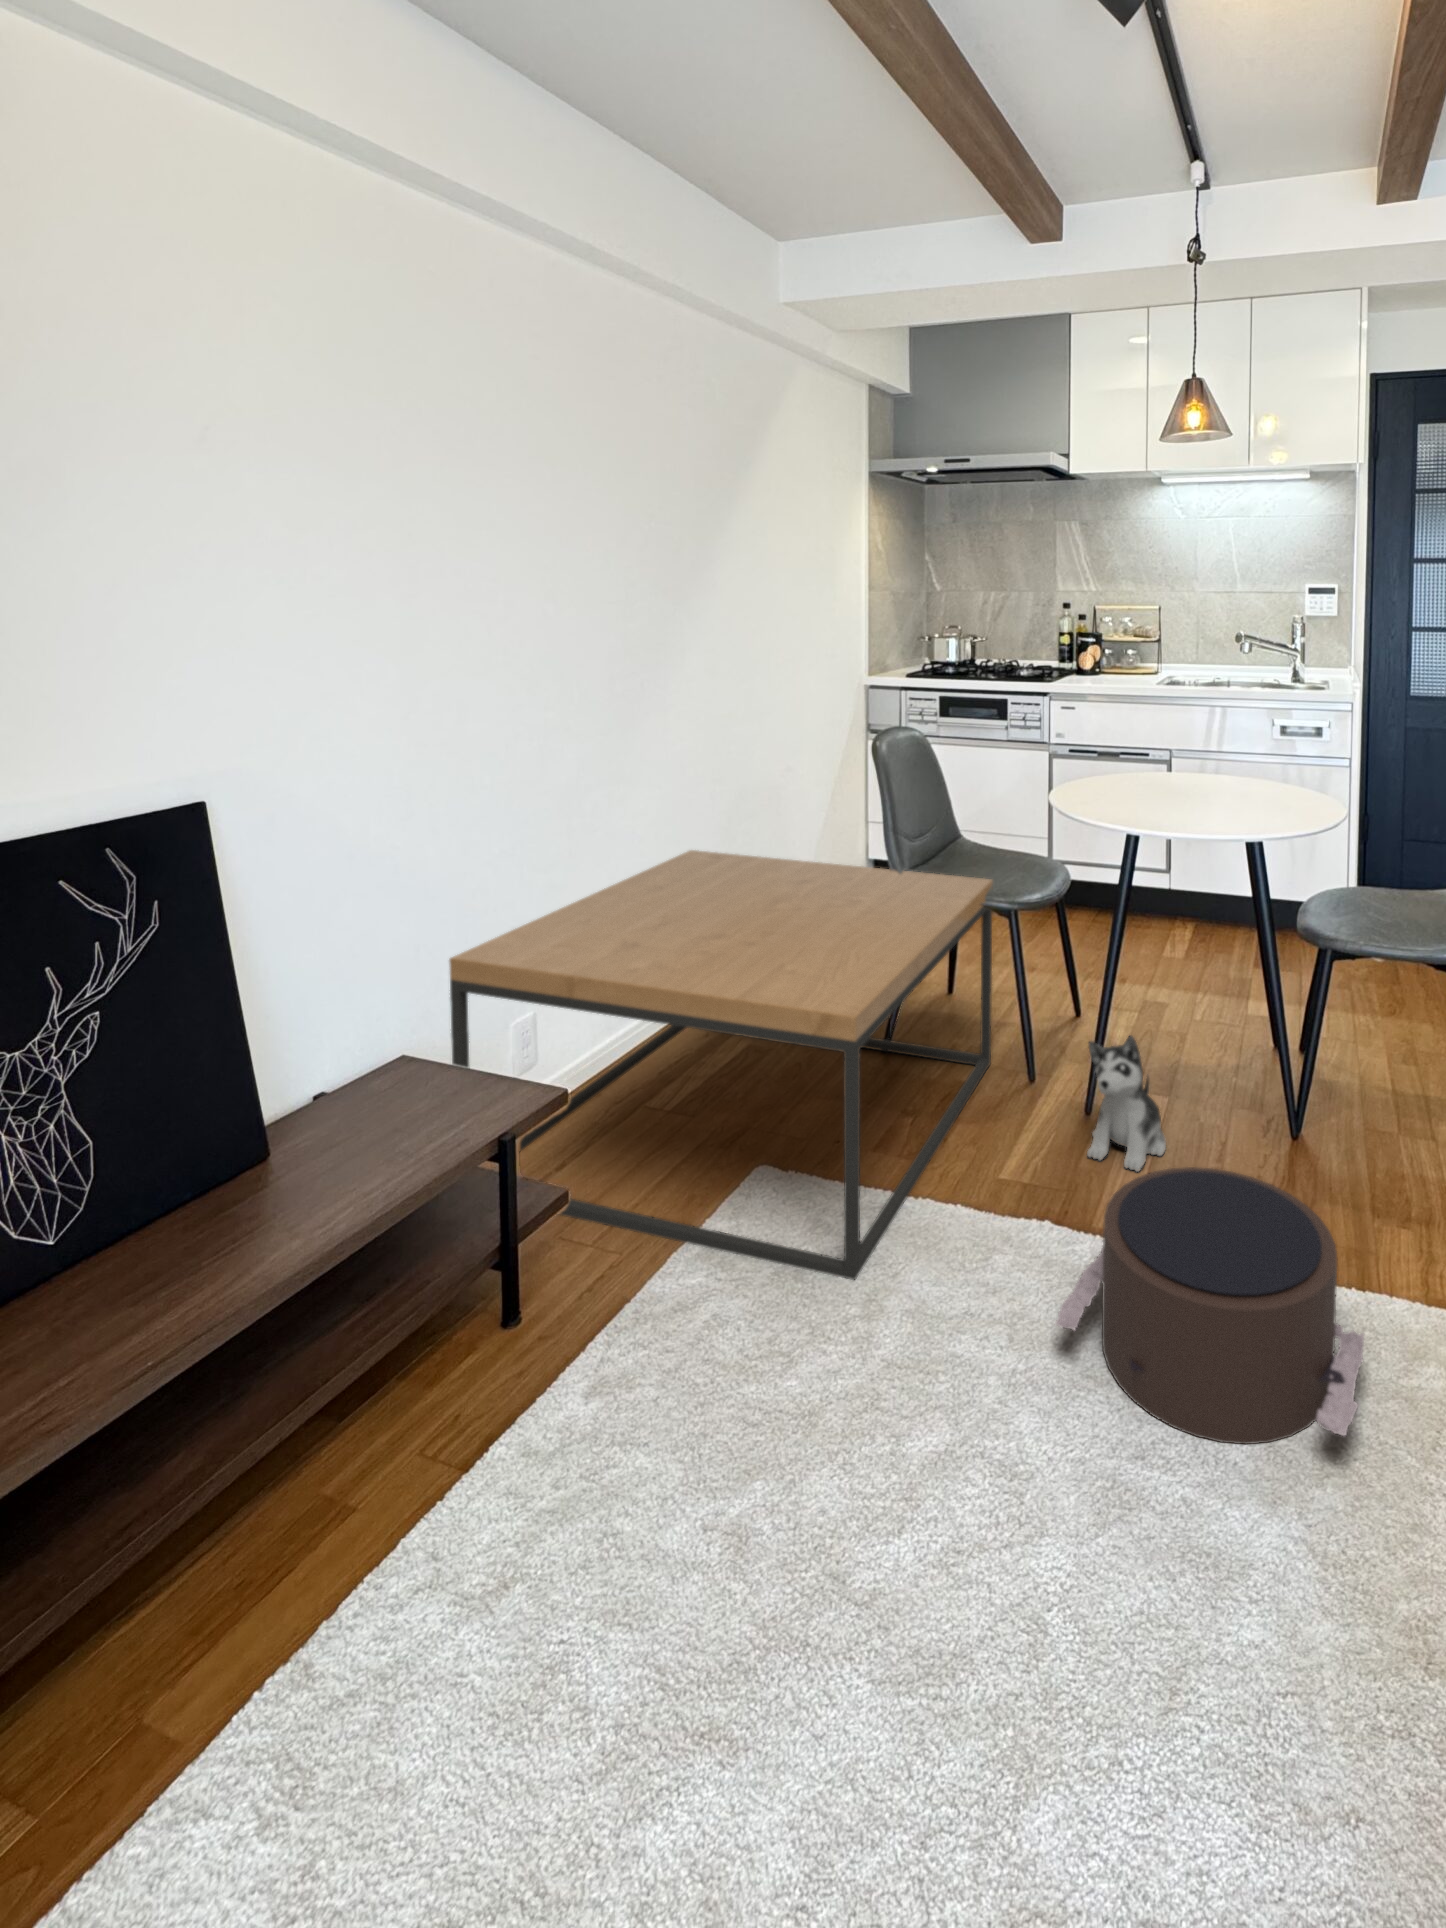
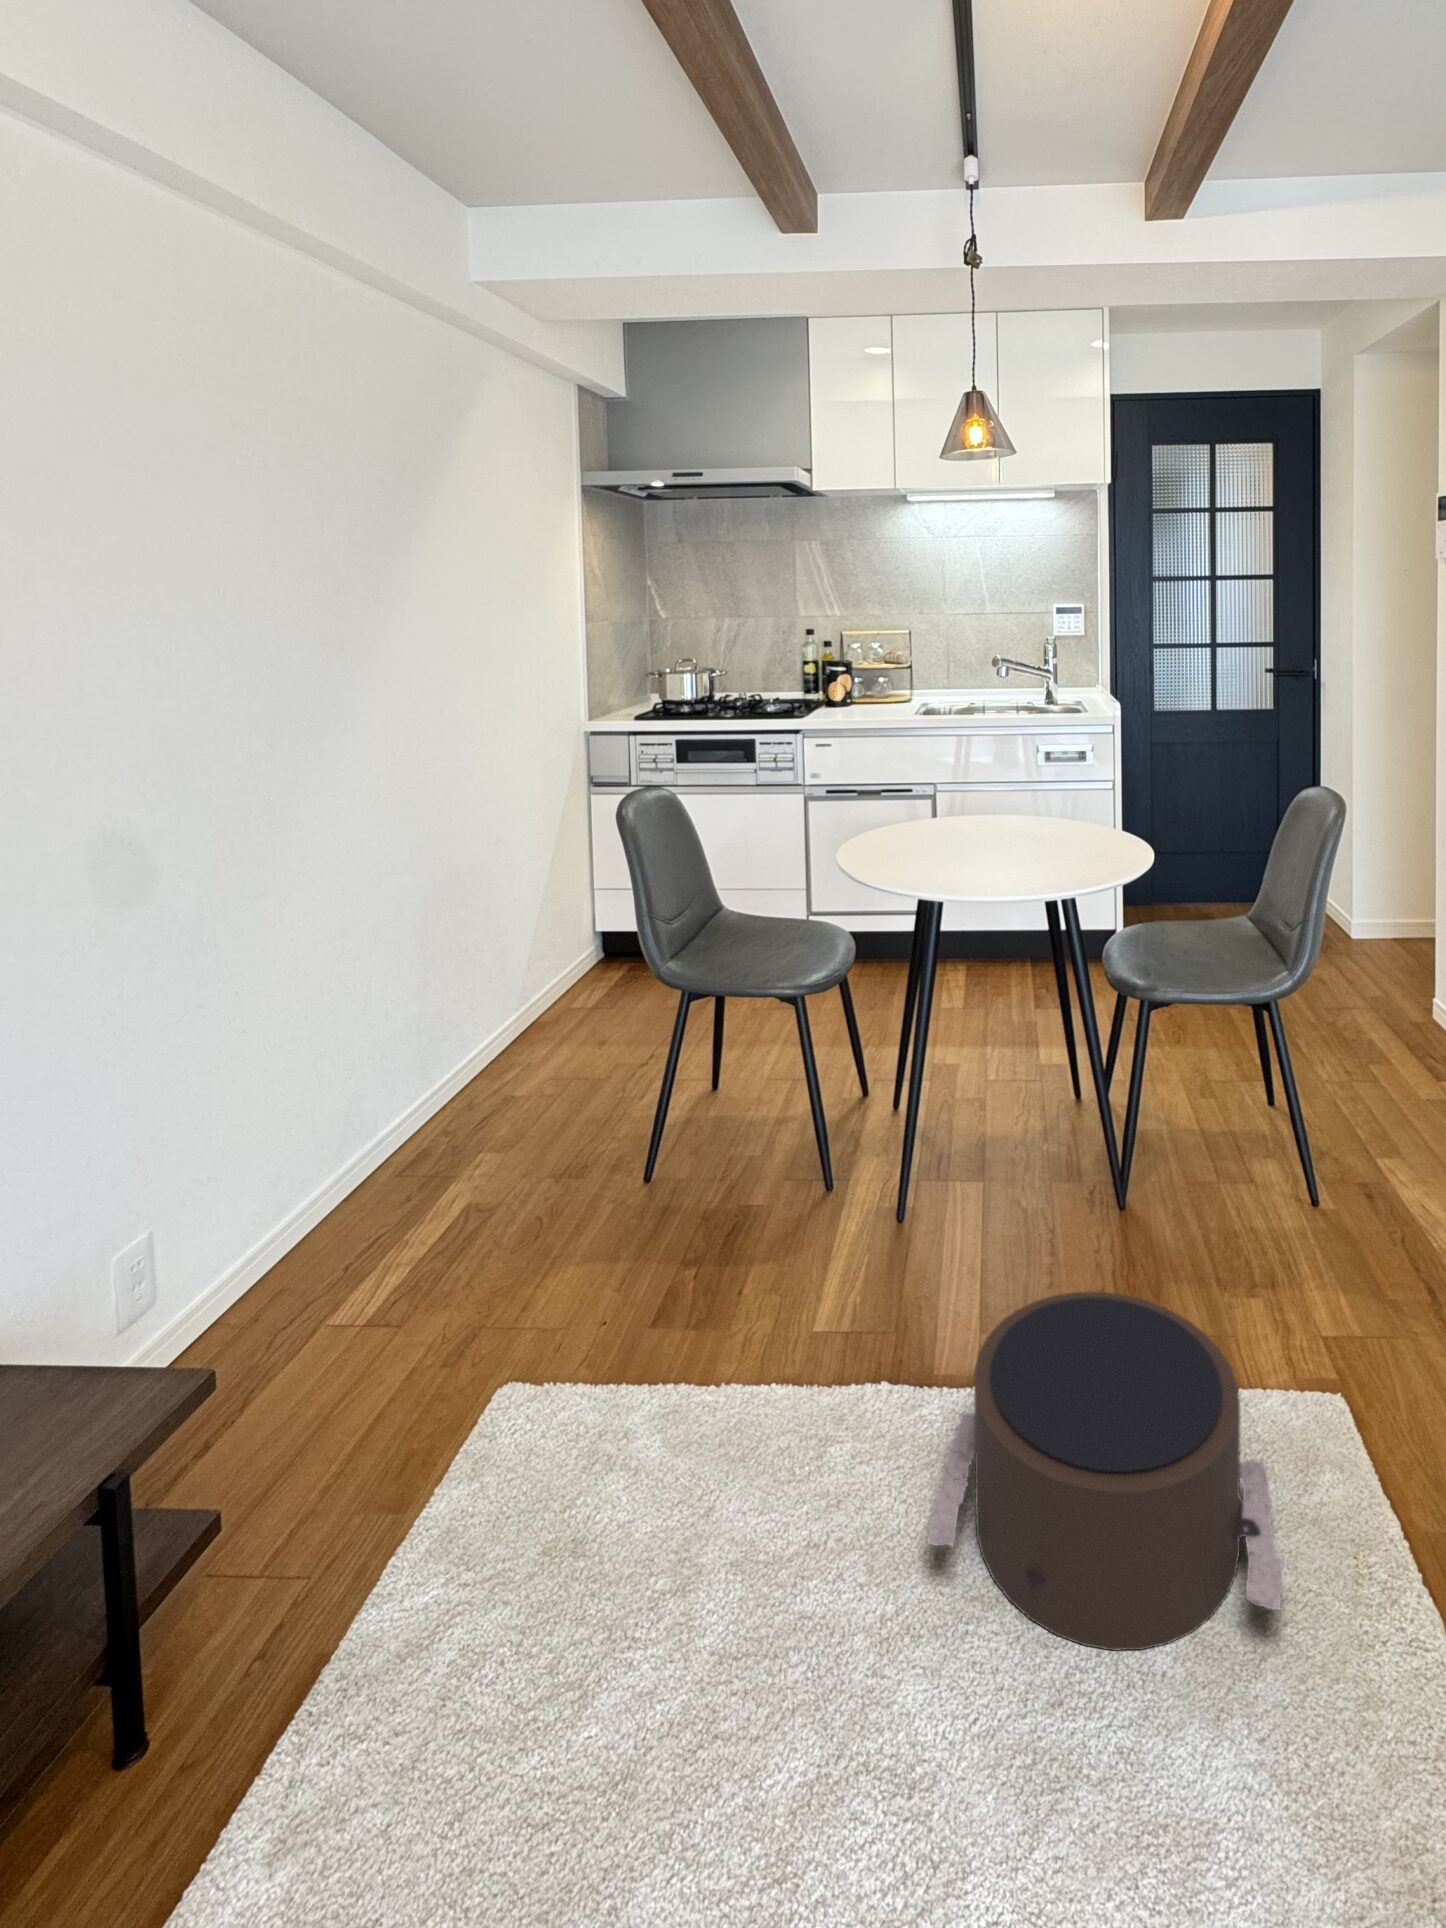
coffee table: present [449,850,993,1280] -> none [5,963,777,1536]
plush toy: present [1087,1036,1166,1172] -> none [904,1133,994,1291]

